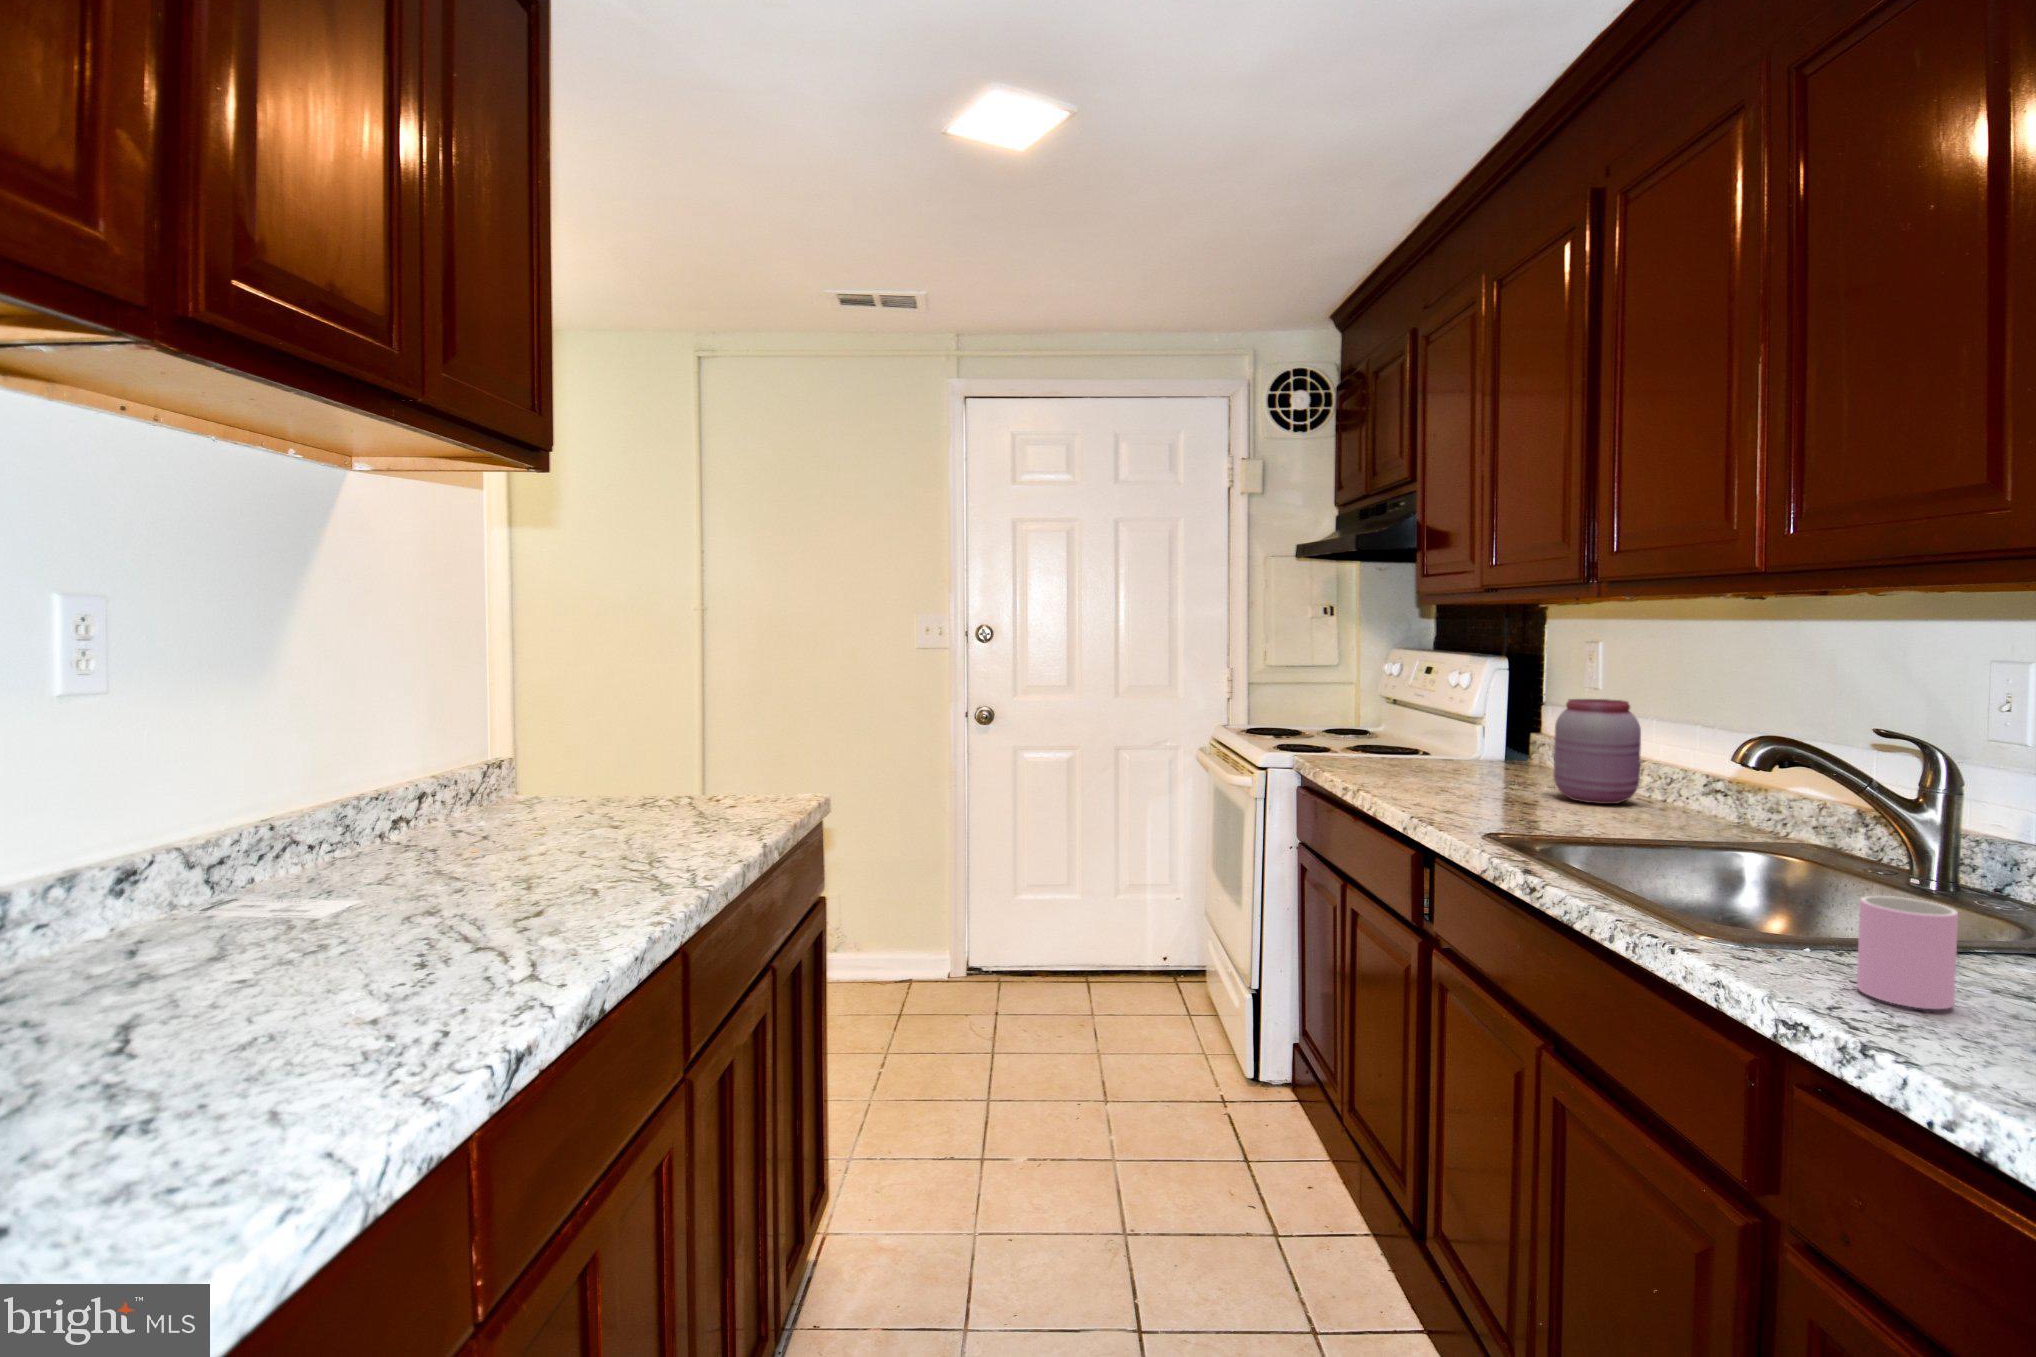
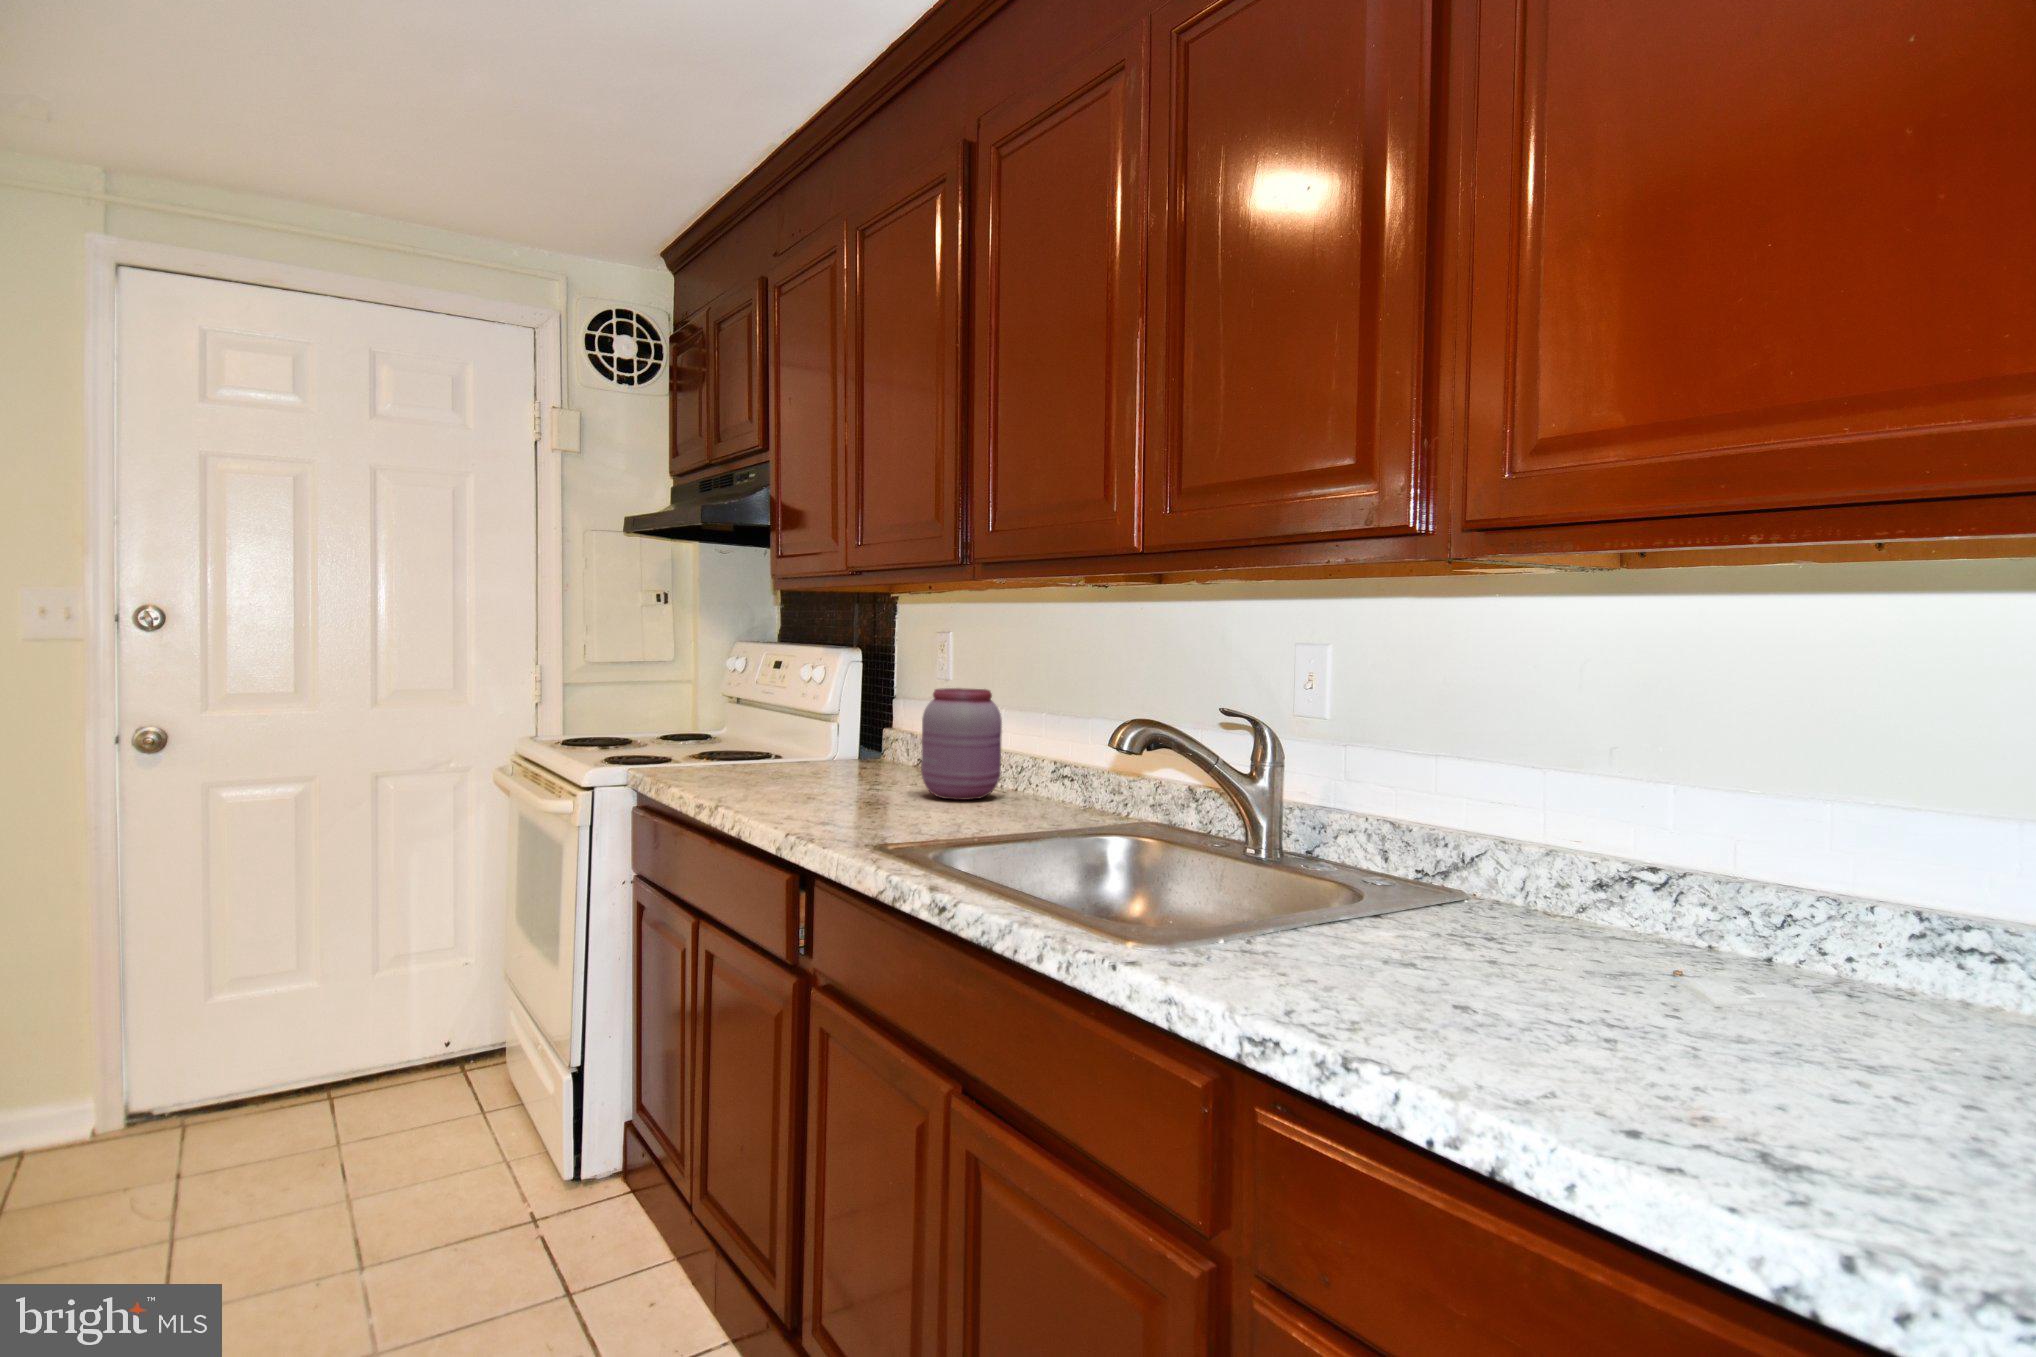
cup: present [1857,896,1958,1009] -> none [1288,873,1371,992]

